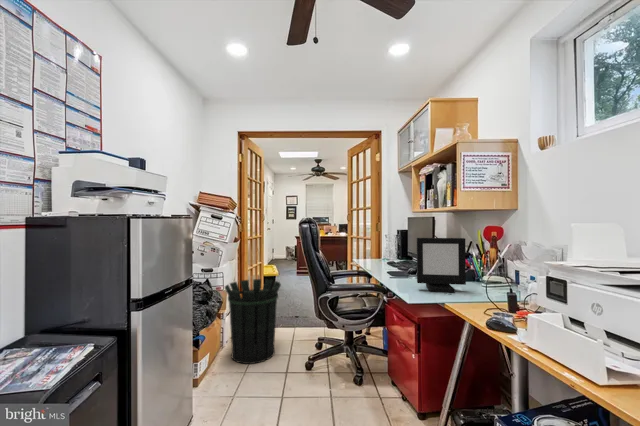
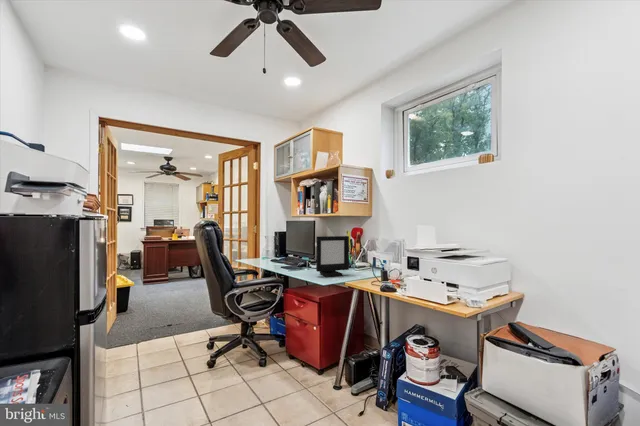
waste bin: present [225,279,281,364] -> none [98,287,170,382]

